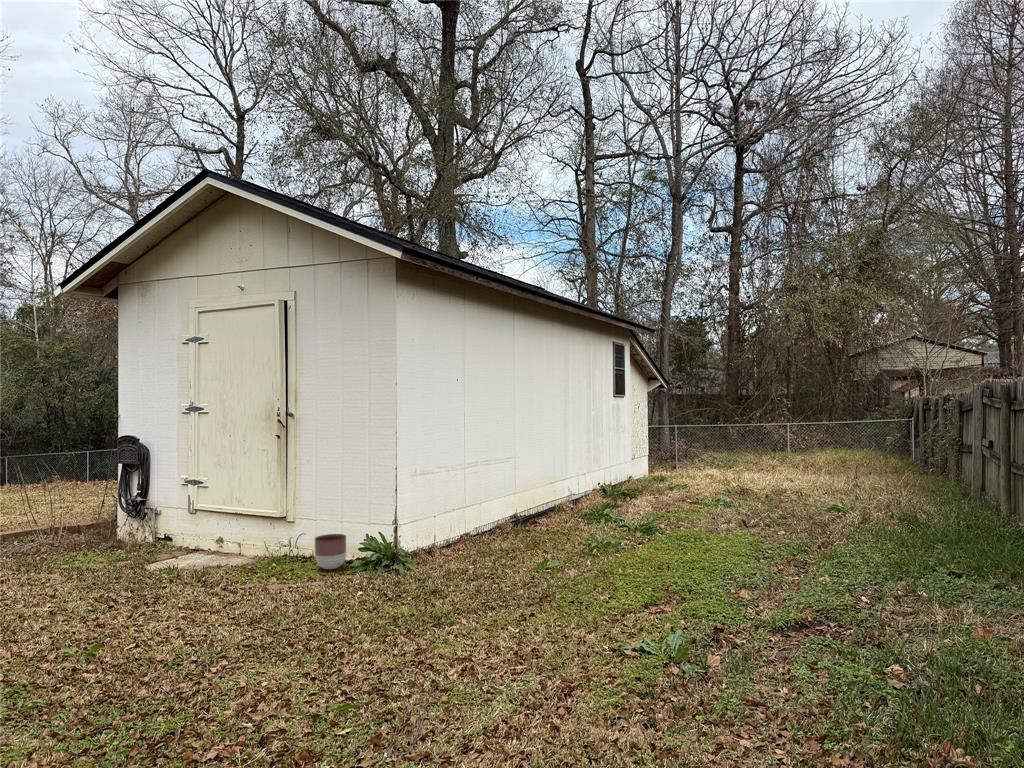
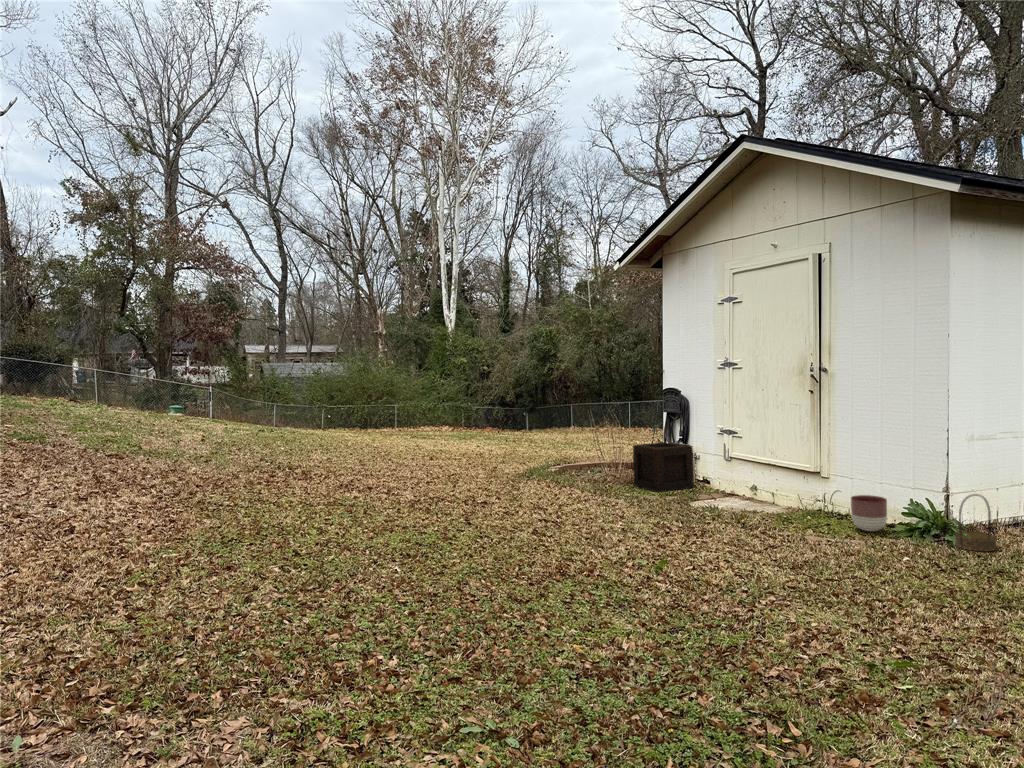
wooden crate: none [70,499,152,561] -> present [633,442,694,492]
basket: none [399,521,429,572] -> present [955,494,996,551]

